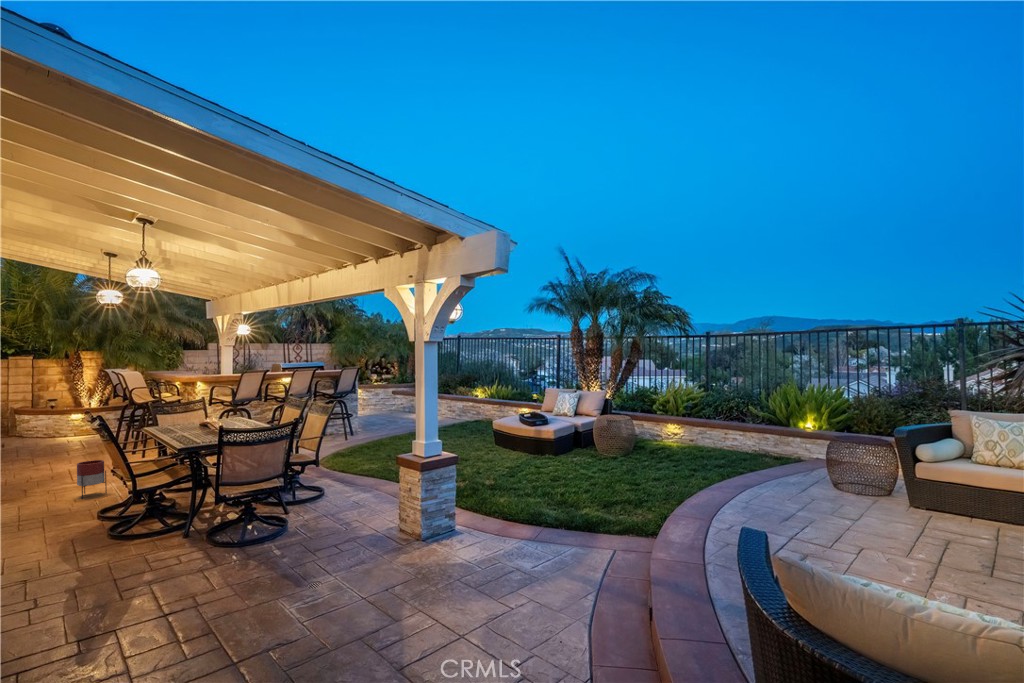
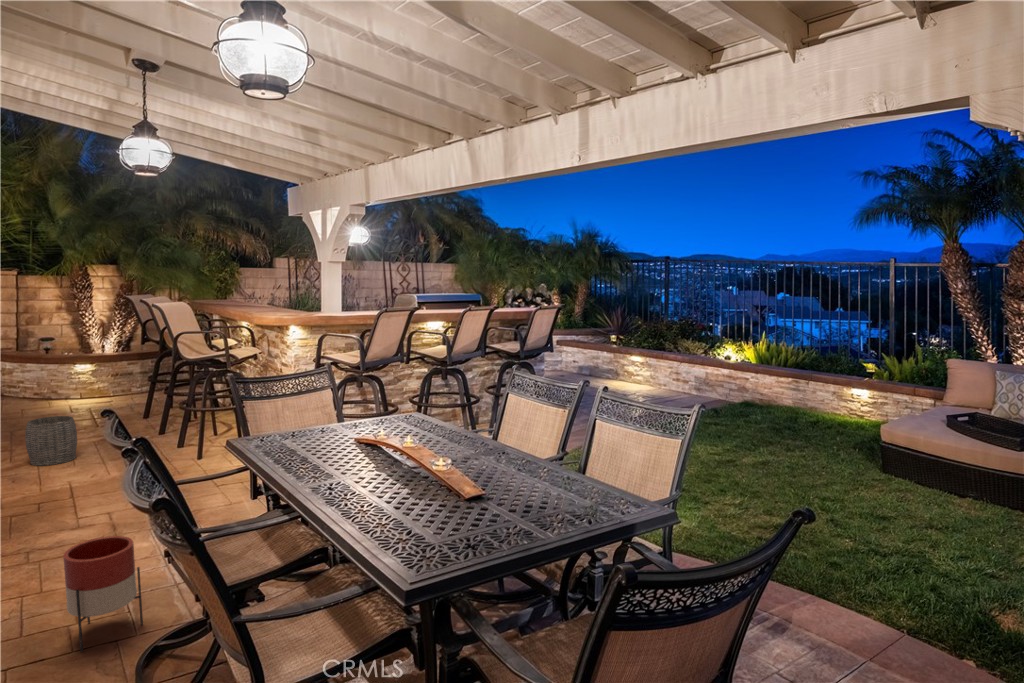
woven basket: none [47,435,75,460] -> present [25,416,77,466]

